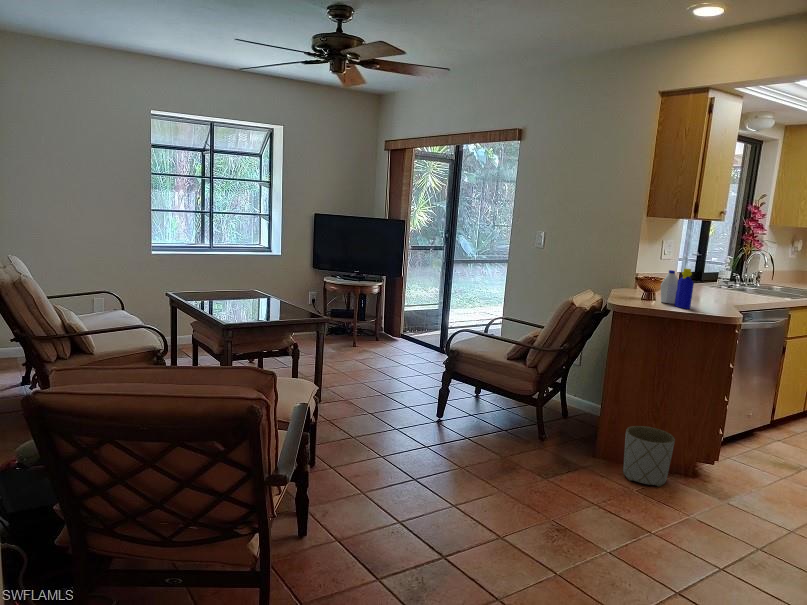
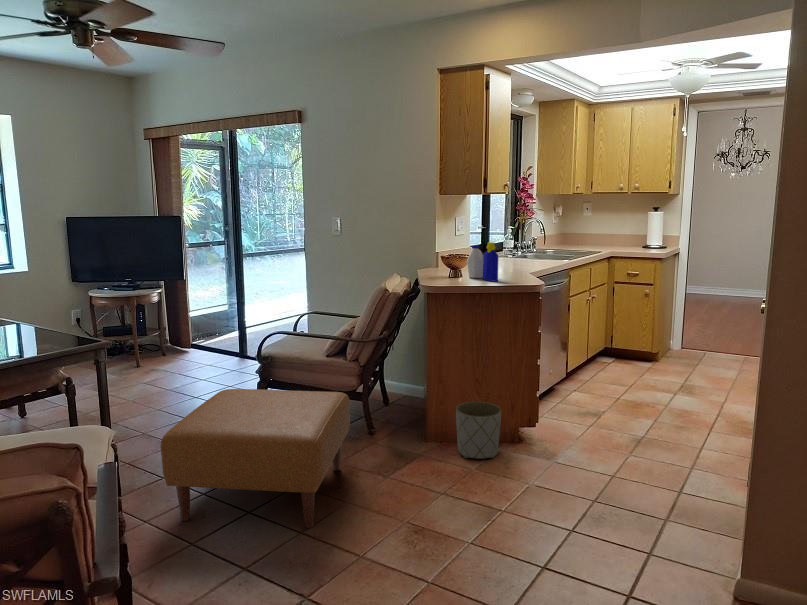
ottoman: none [352,372,519,503] -> present [161,389,350,528]

